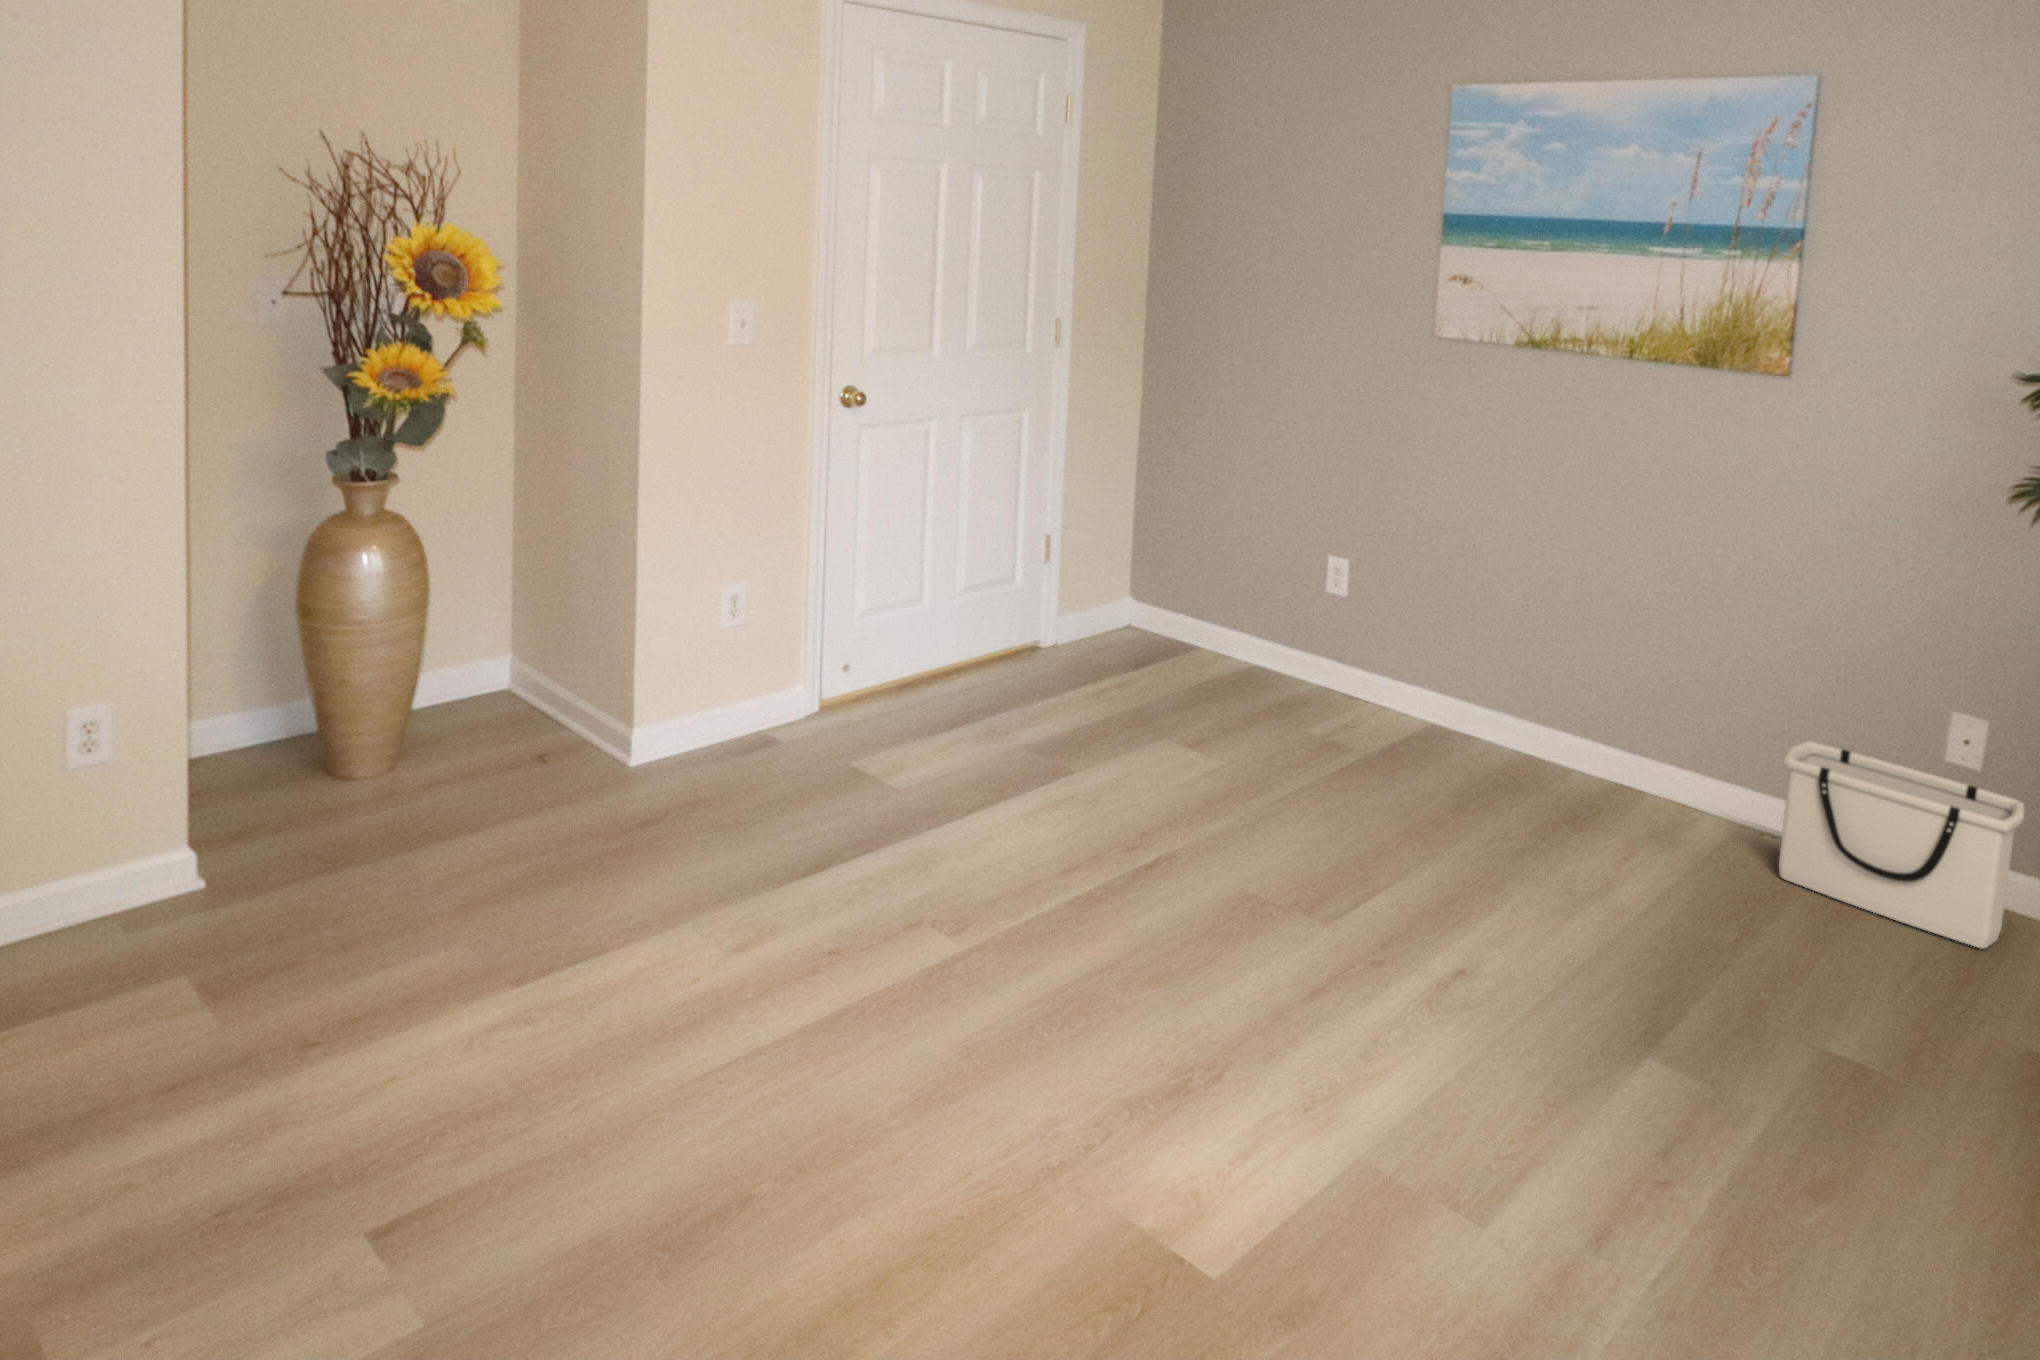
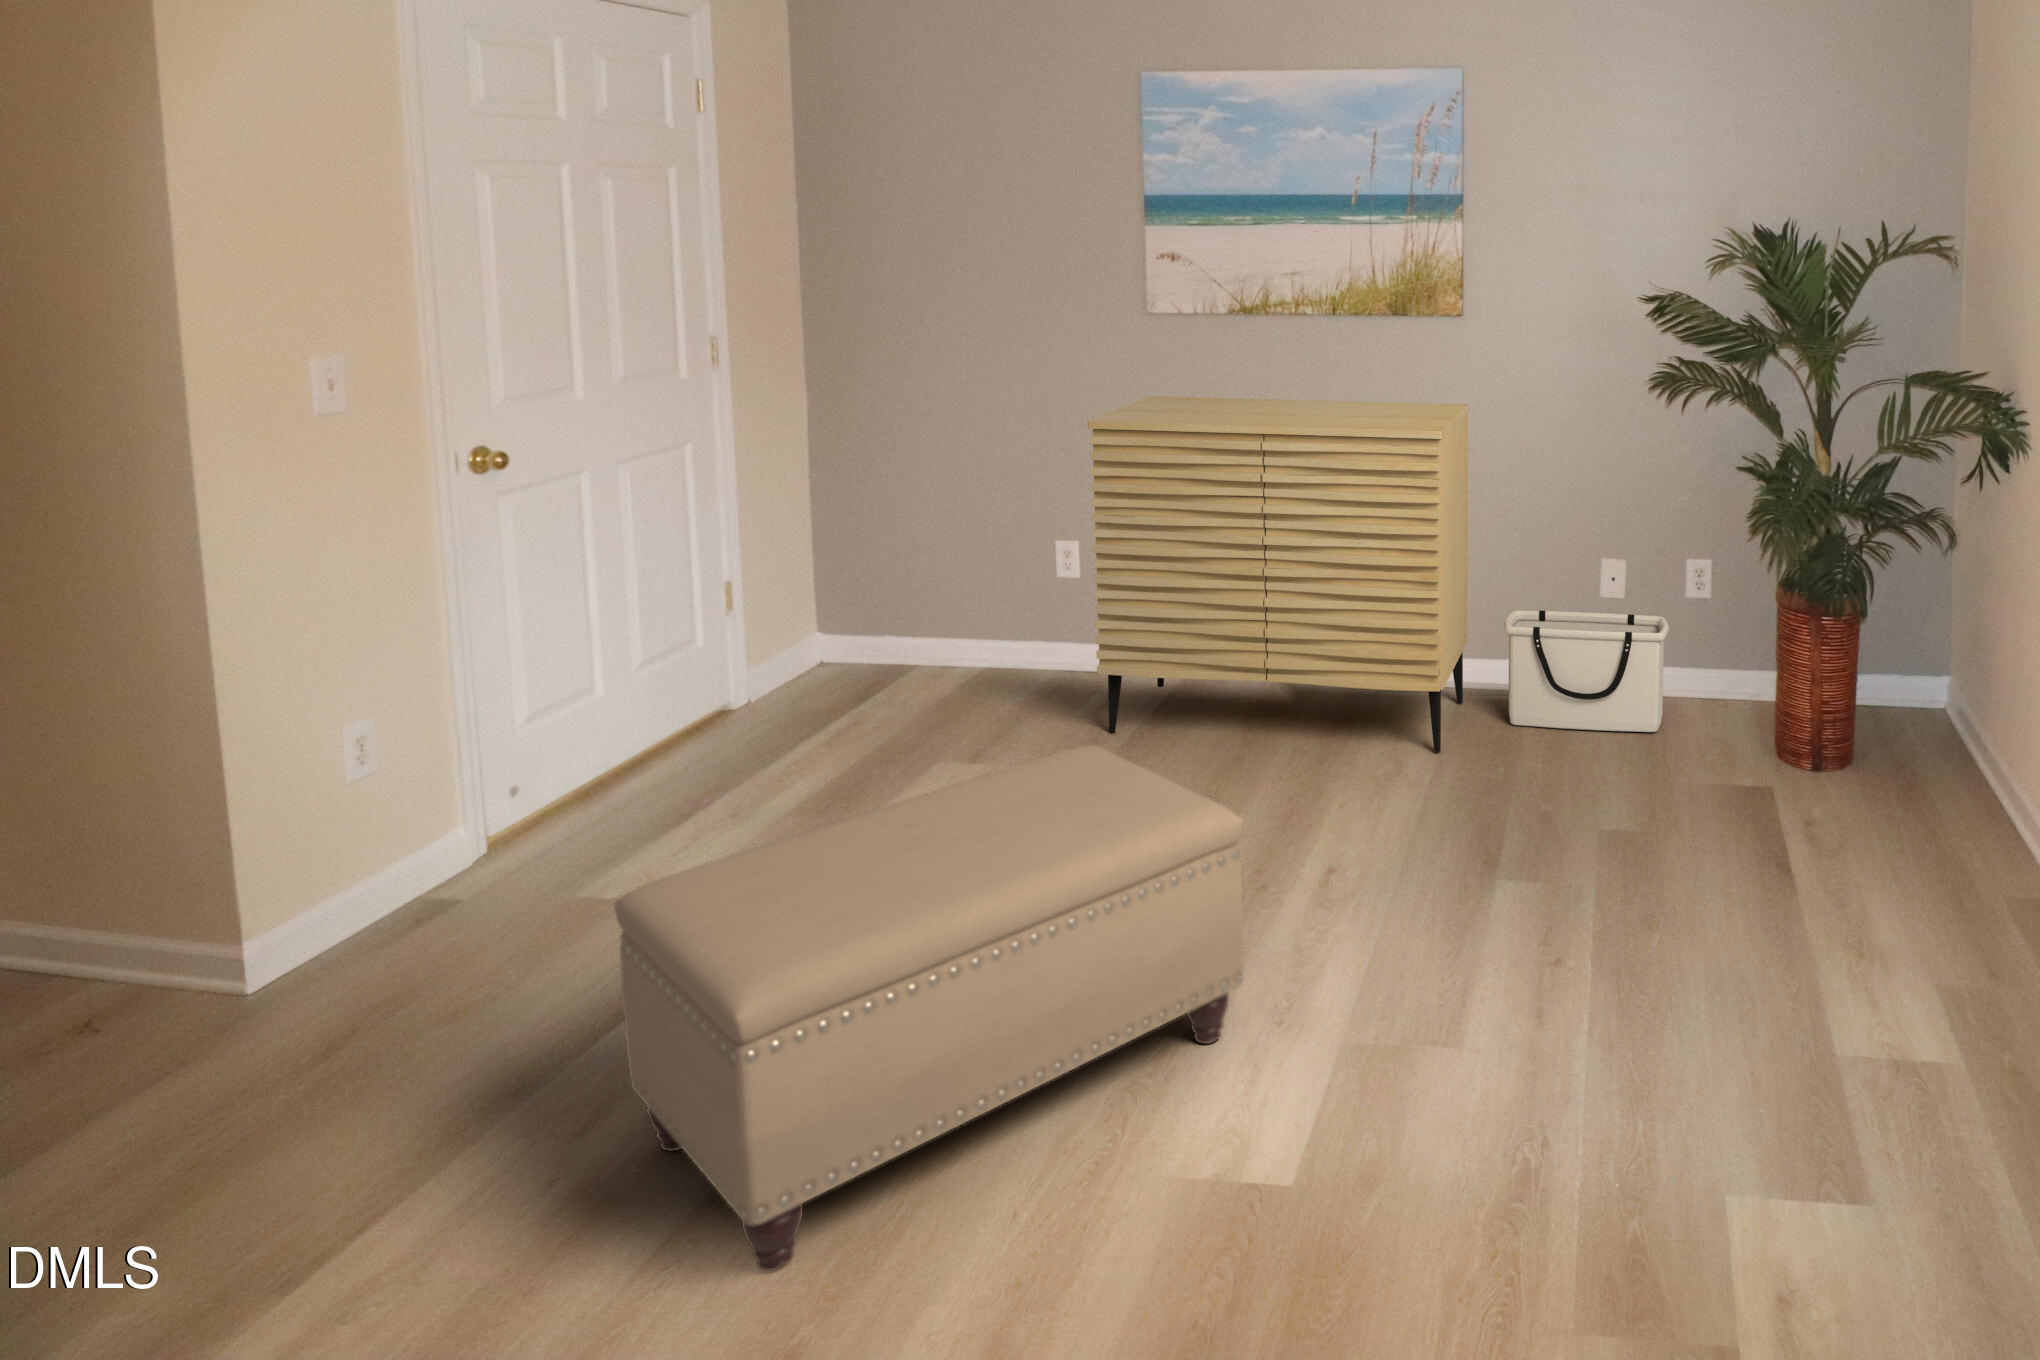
dresser: none [1321,423,1778,882] -> present [1088,396,1469,752]
ottoman: none [723,754,1288,1159] -> present [614,746,1243,1271]

